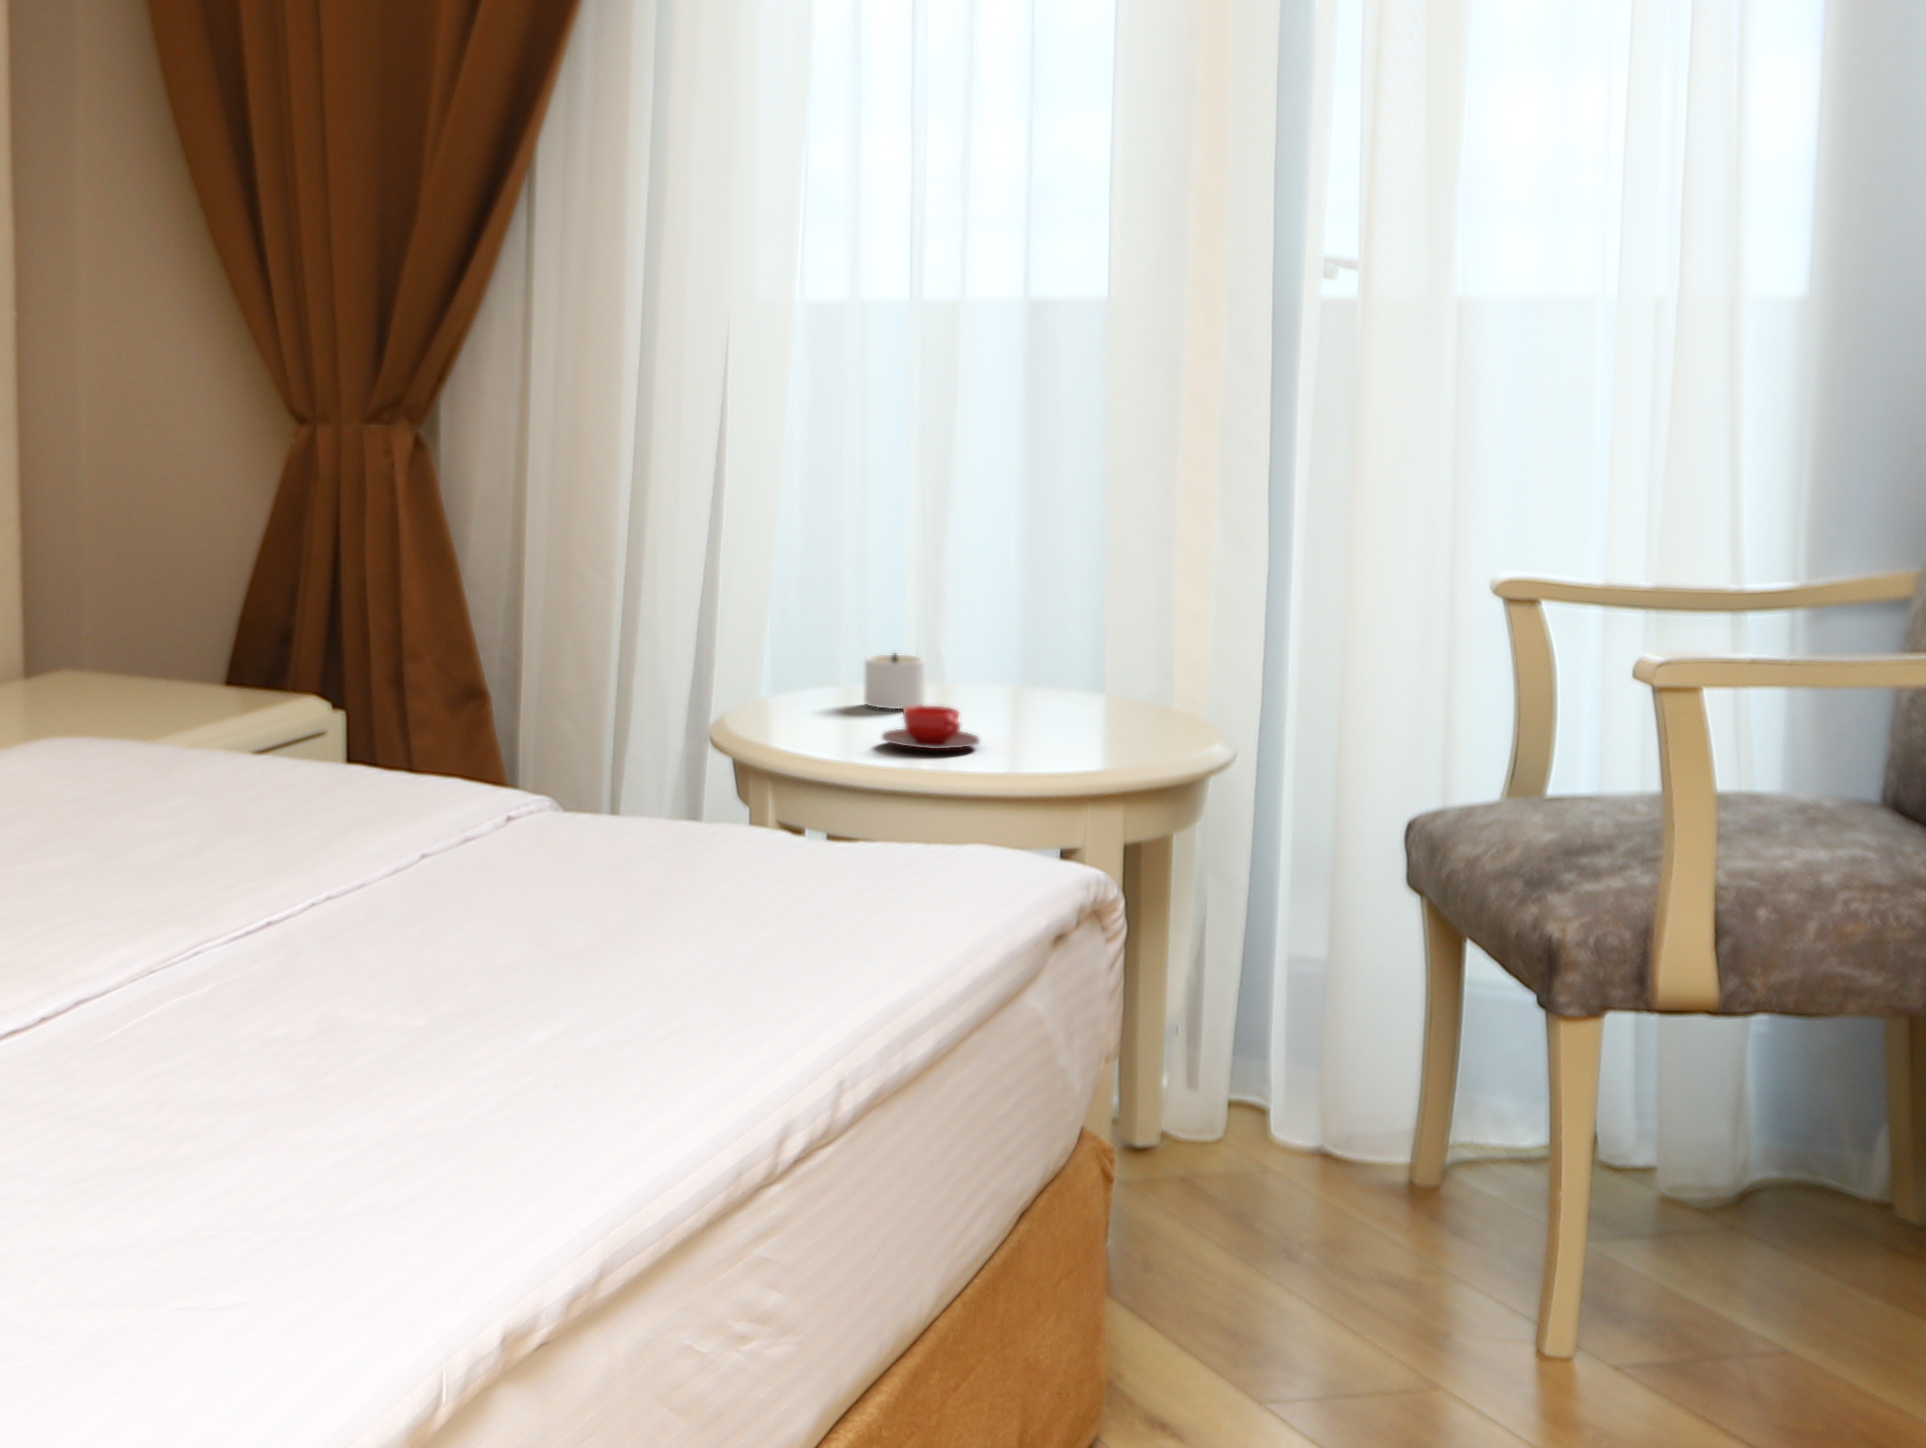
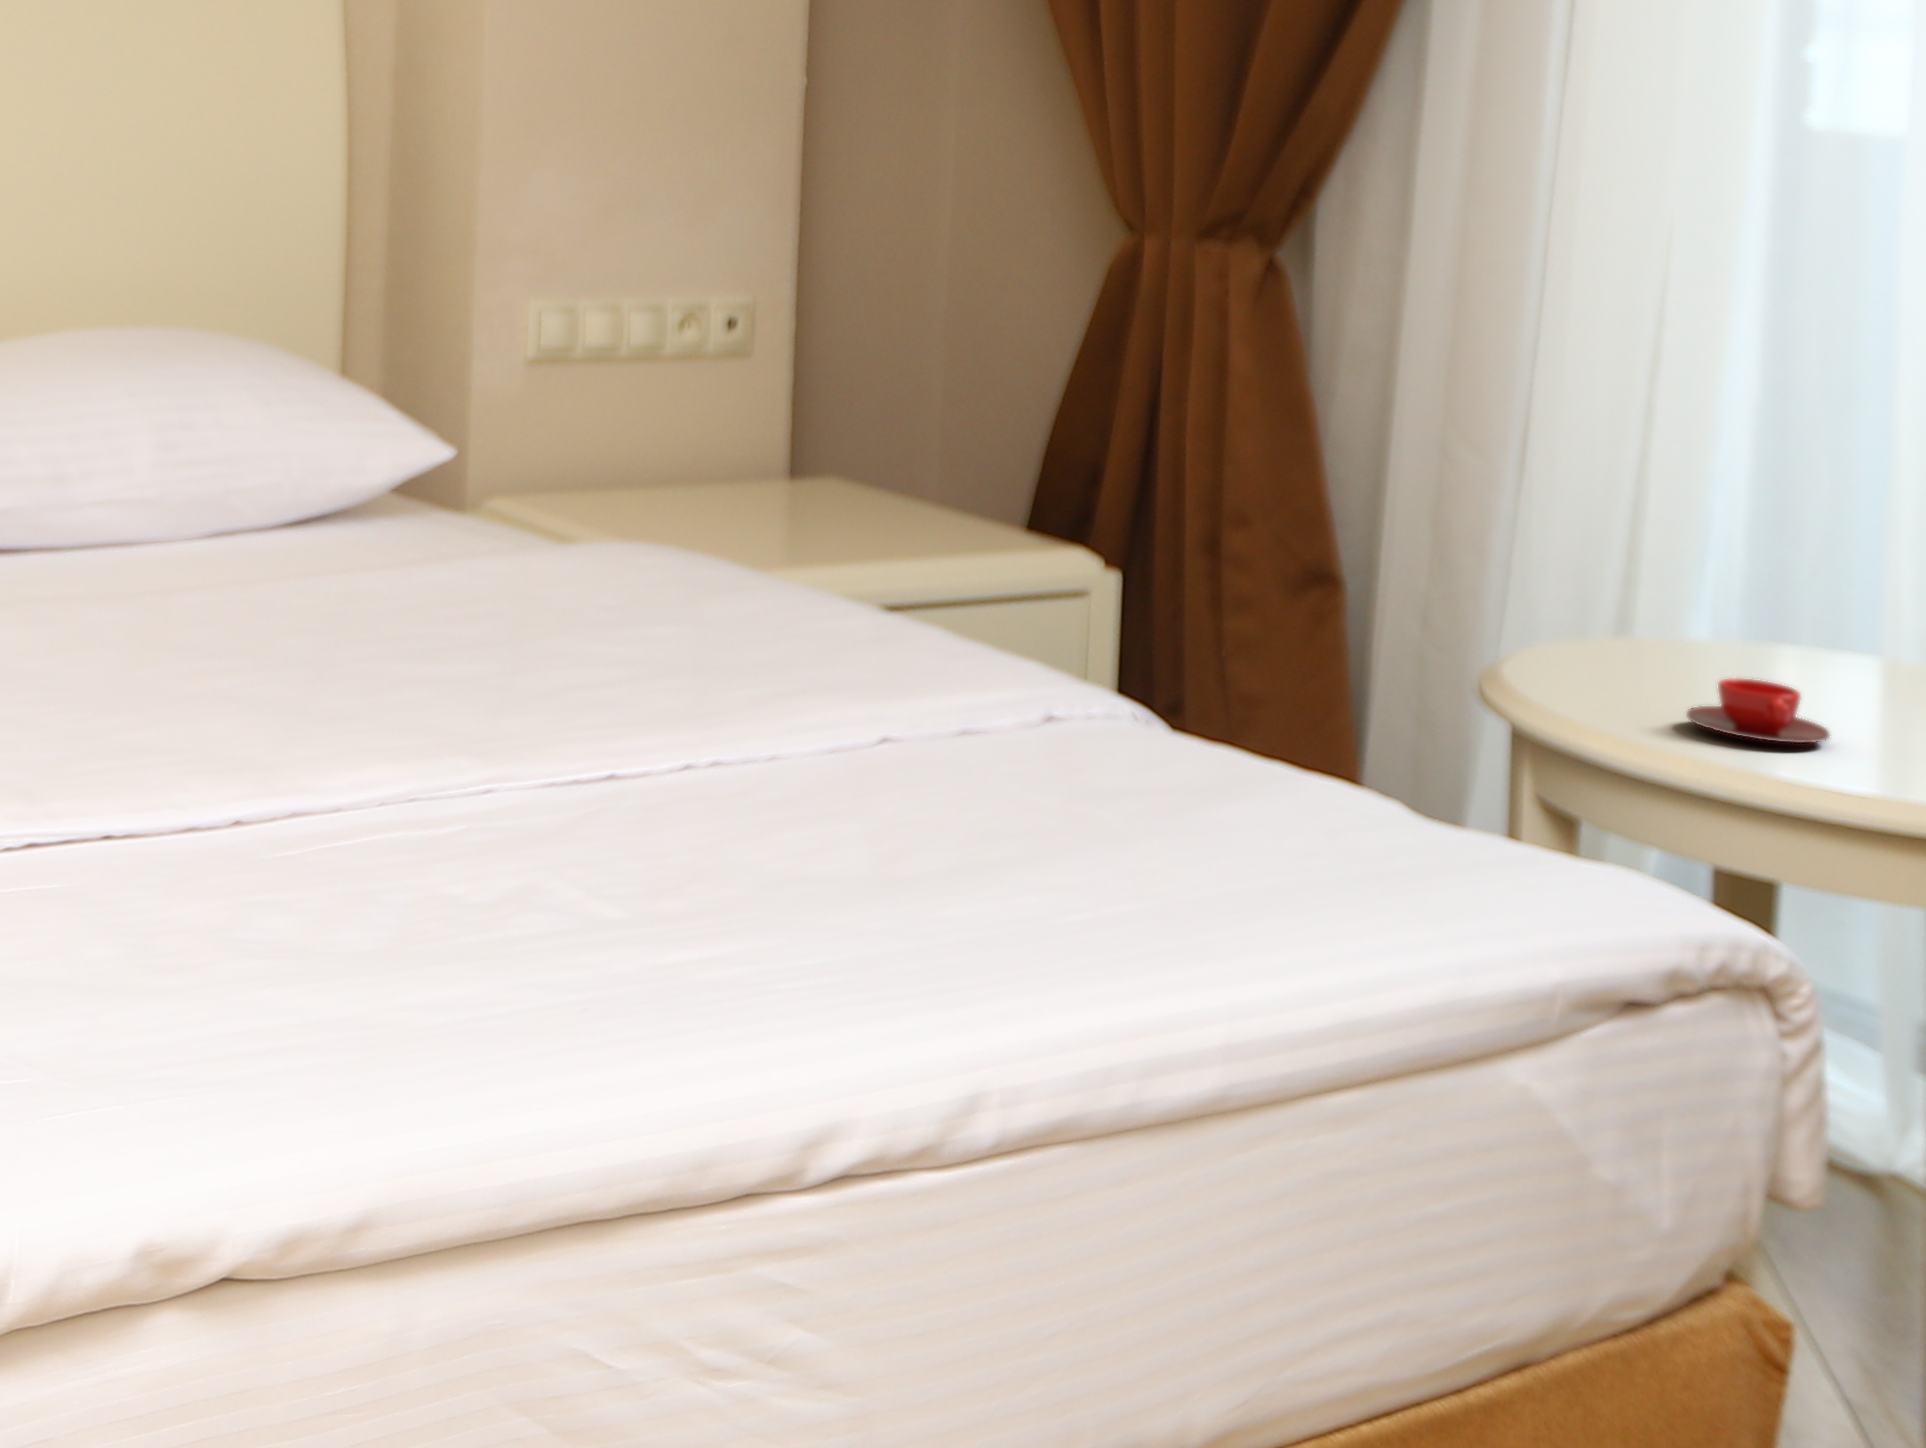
candle: present [864,654,925,709] -> none [1754,610,1870,688]

